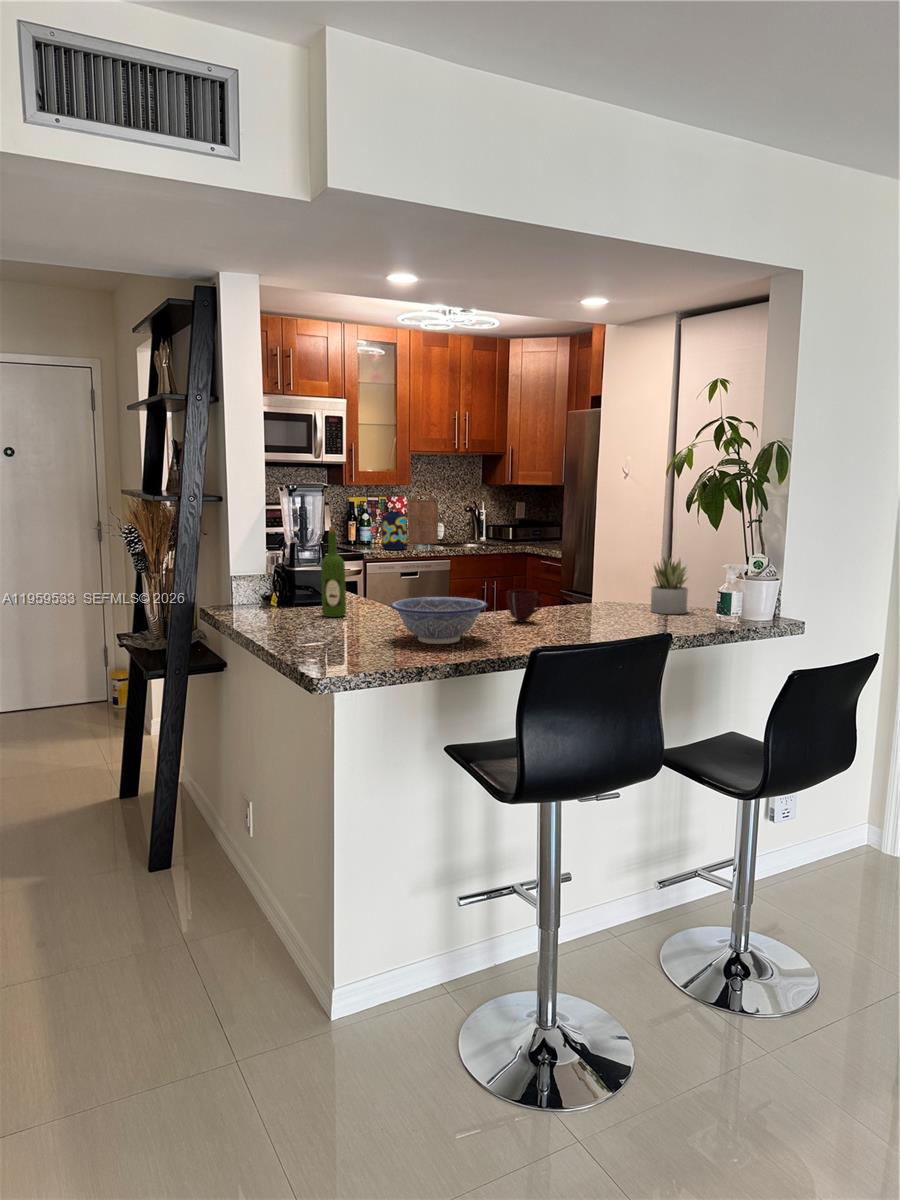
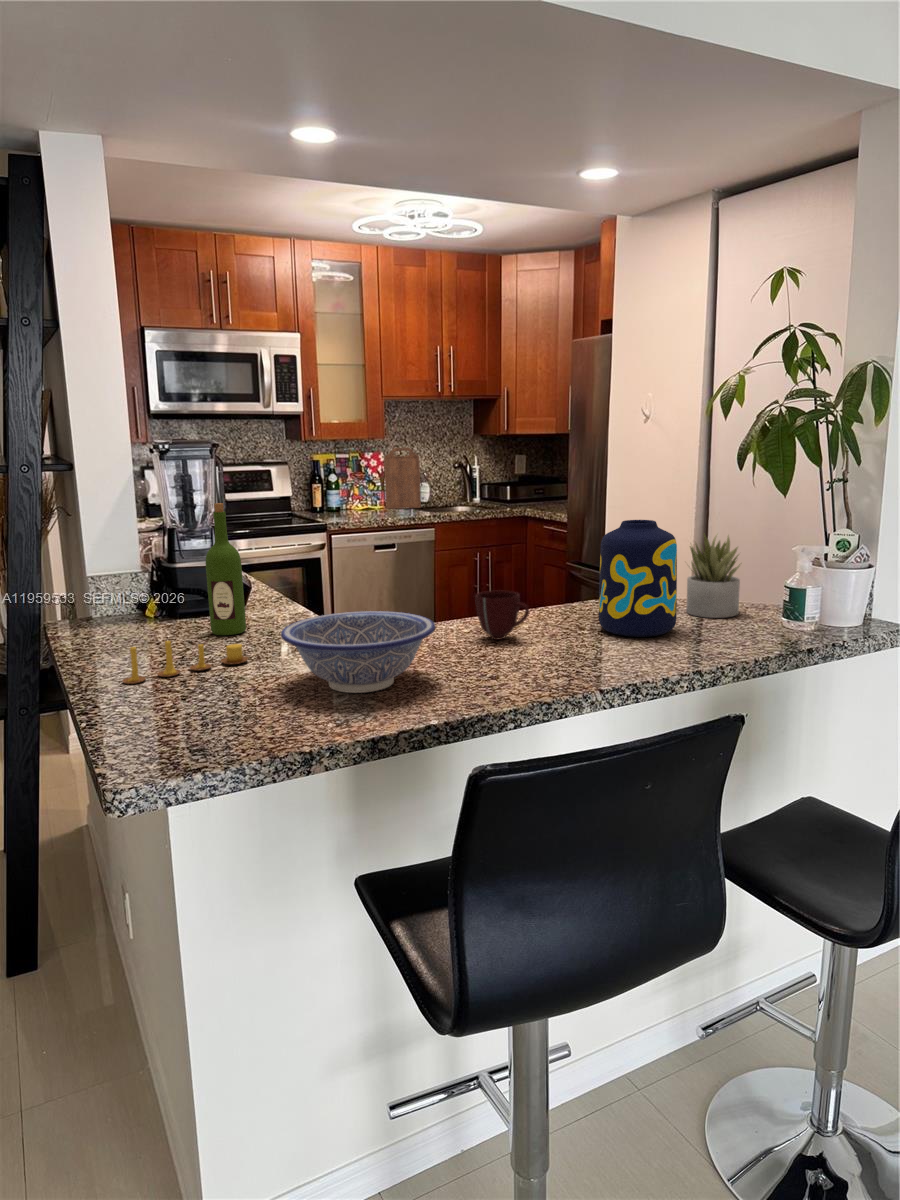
vase: present [381,511,408,550] -> present [599,520,677,637]
candle: none [283,610,359,638] -> present [123,640,248,684]

